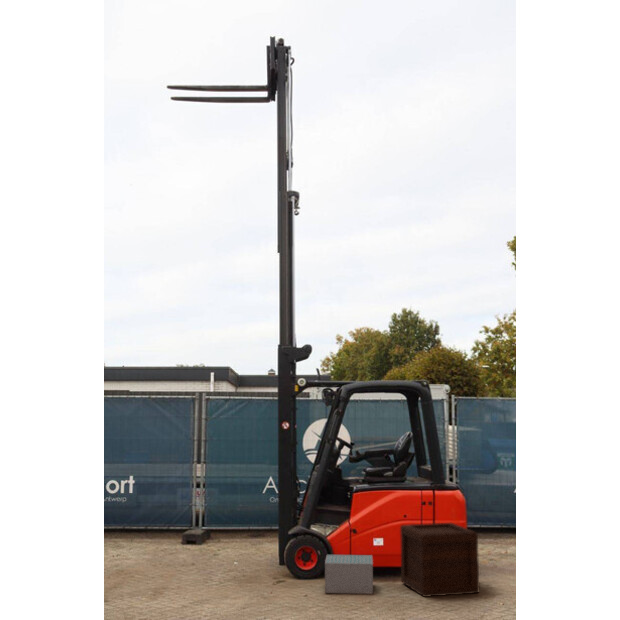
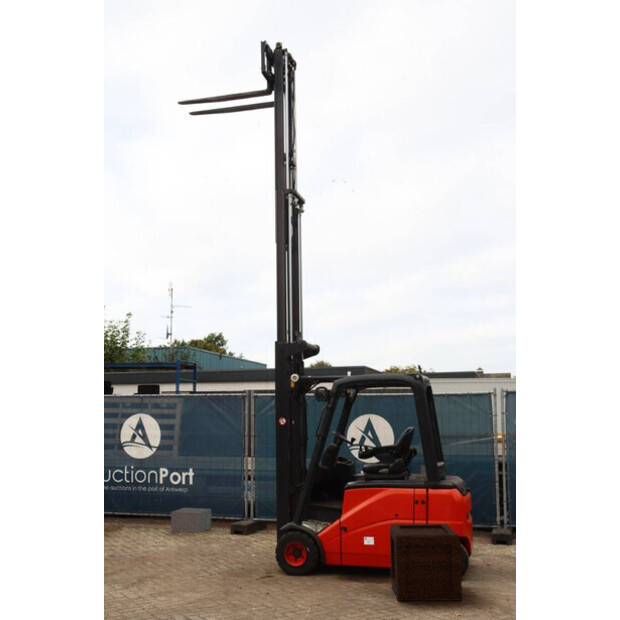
storage box: present [325,555,373,594] -> present [171,508,211,532]

